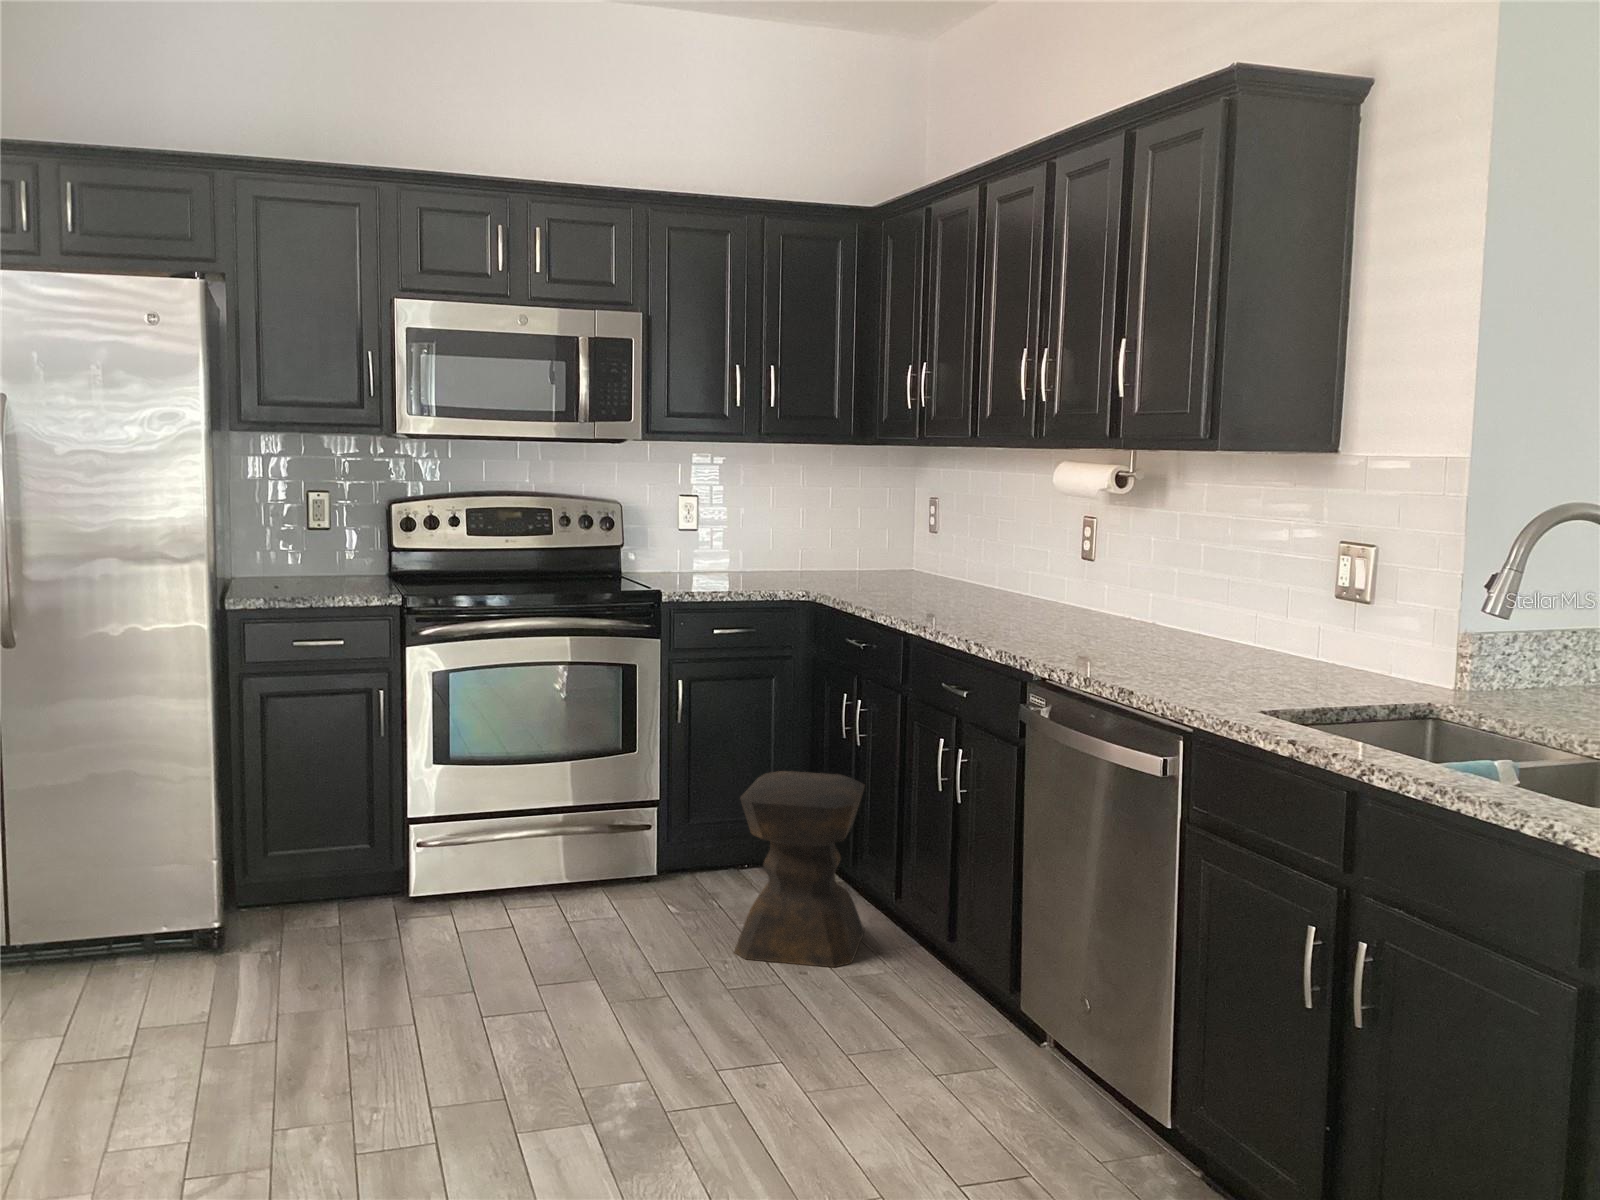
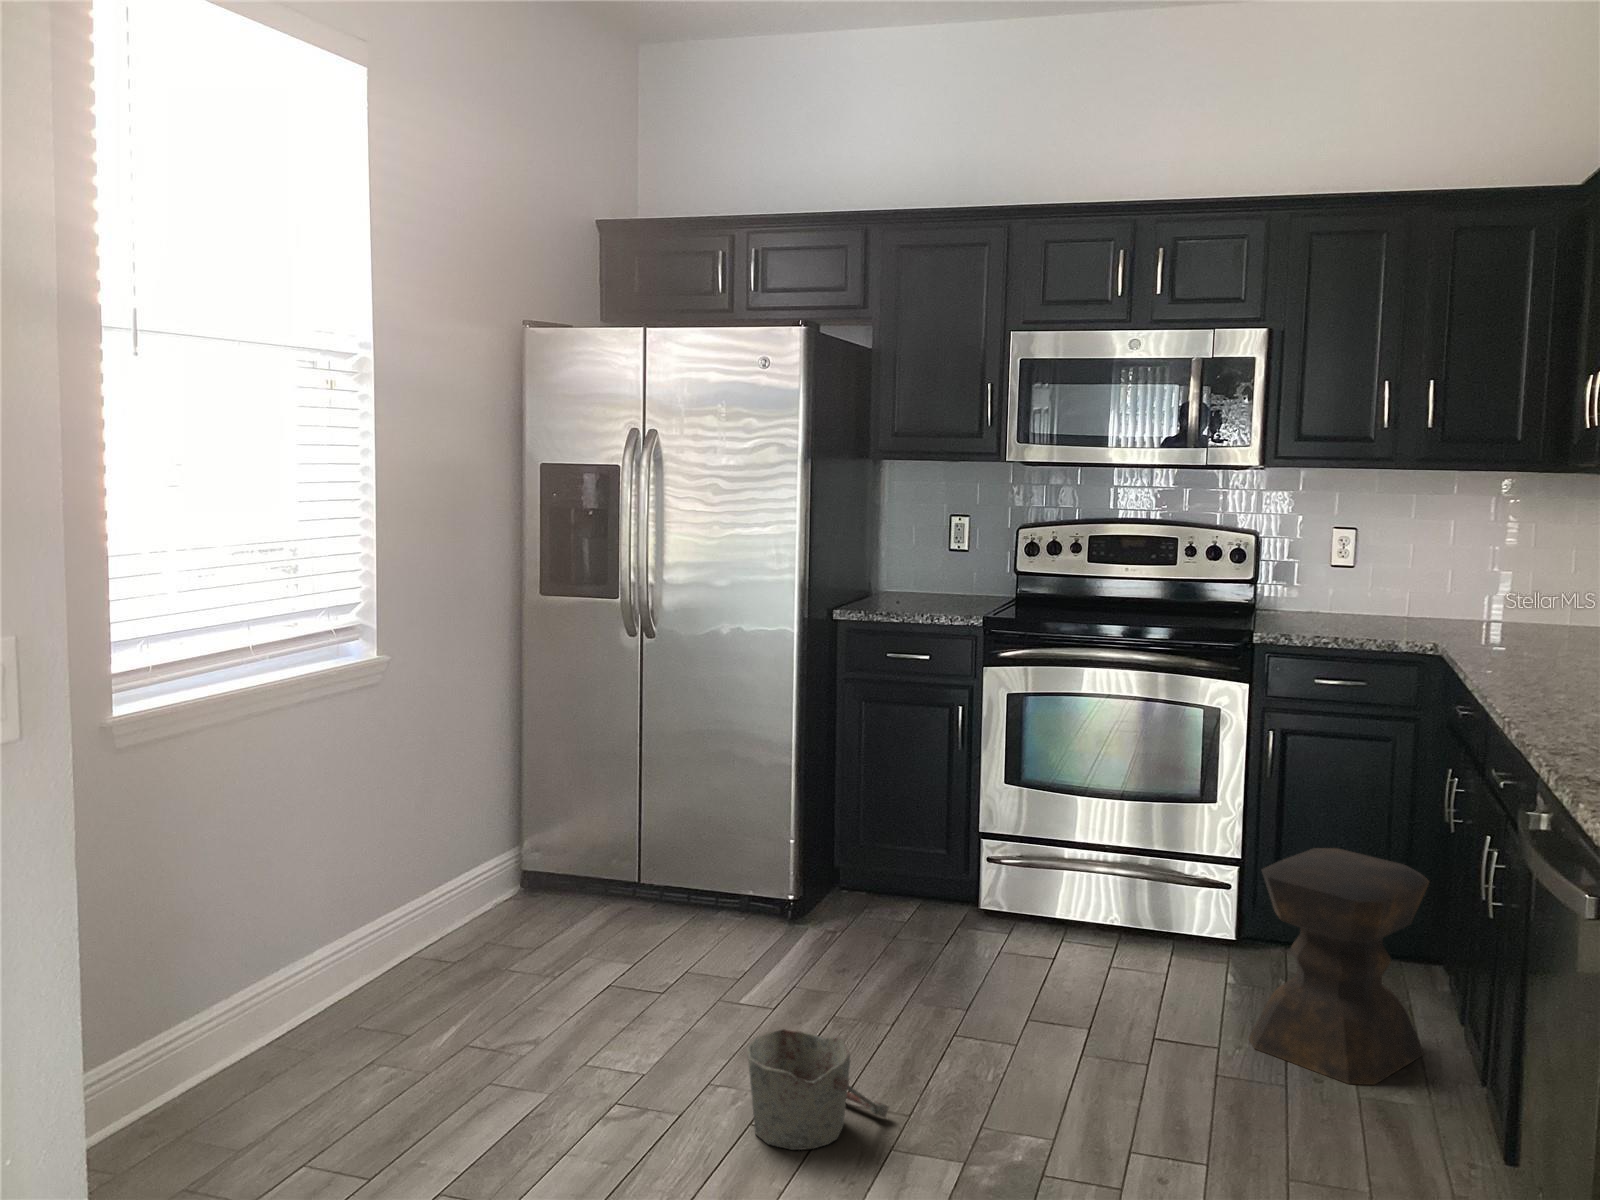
bucket: none [346,1033,495,1167] -> present [747,1029,889,1150]

